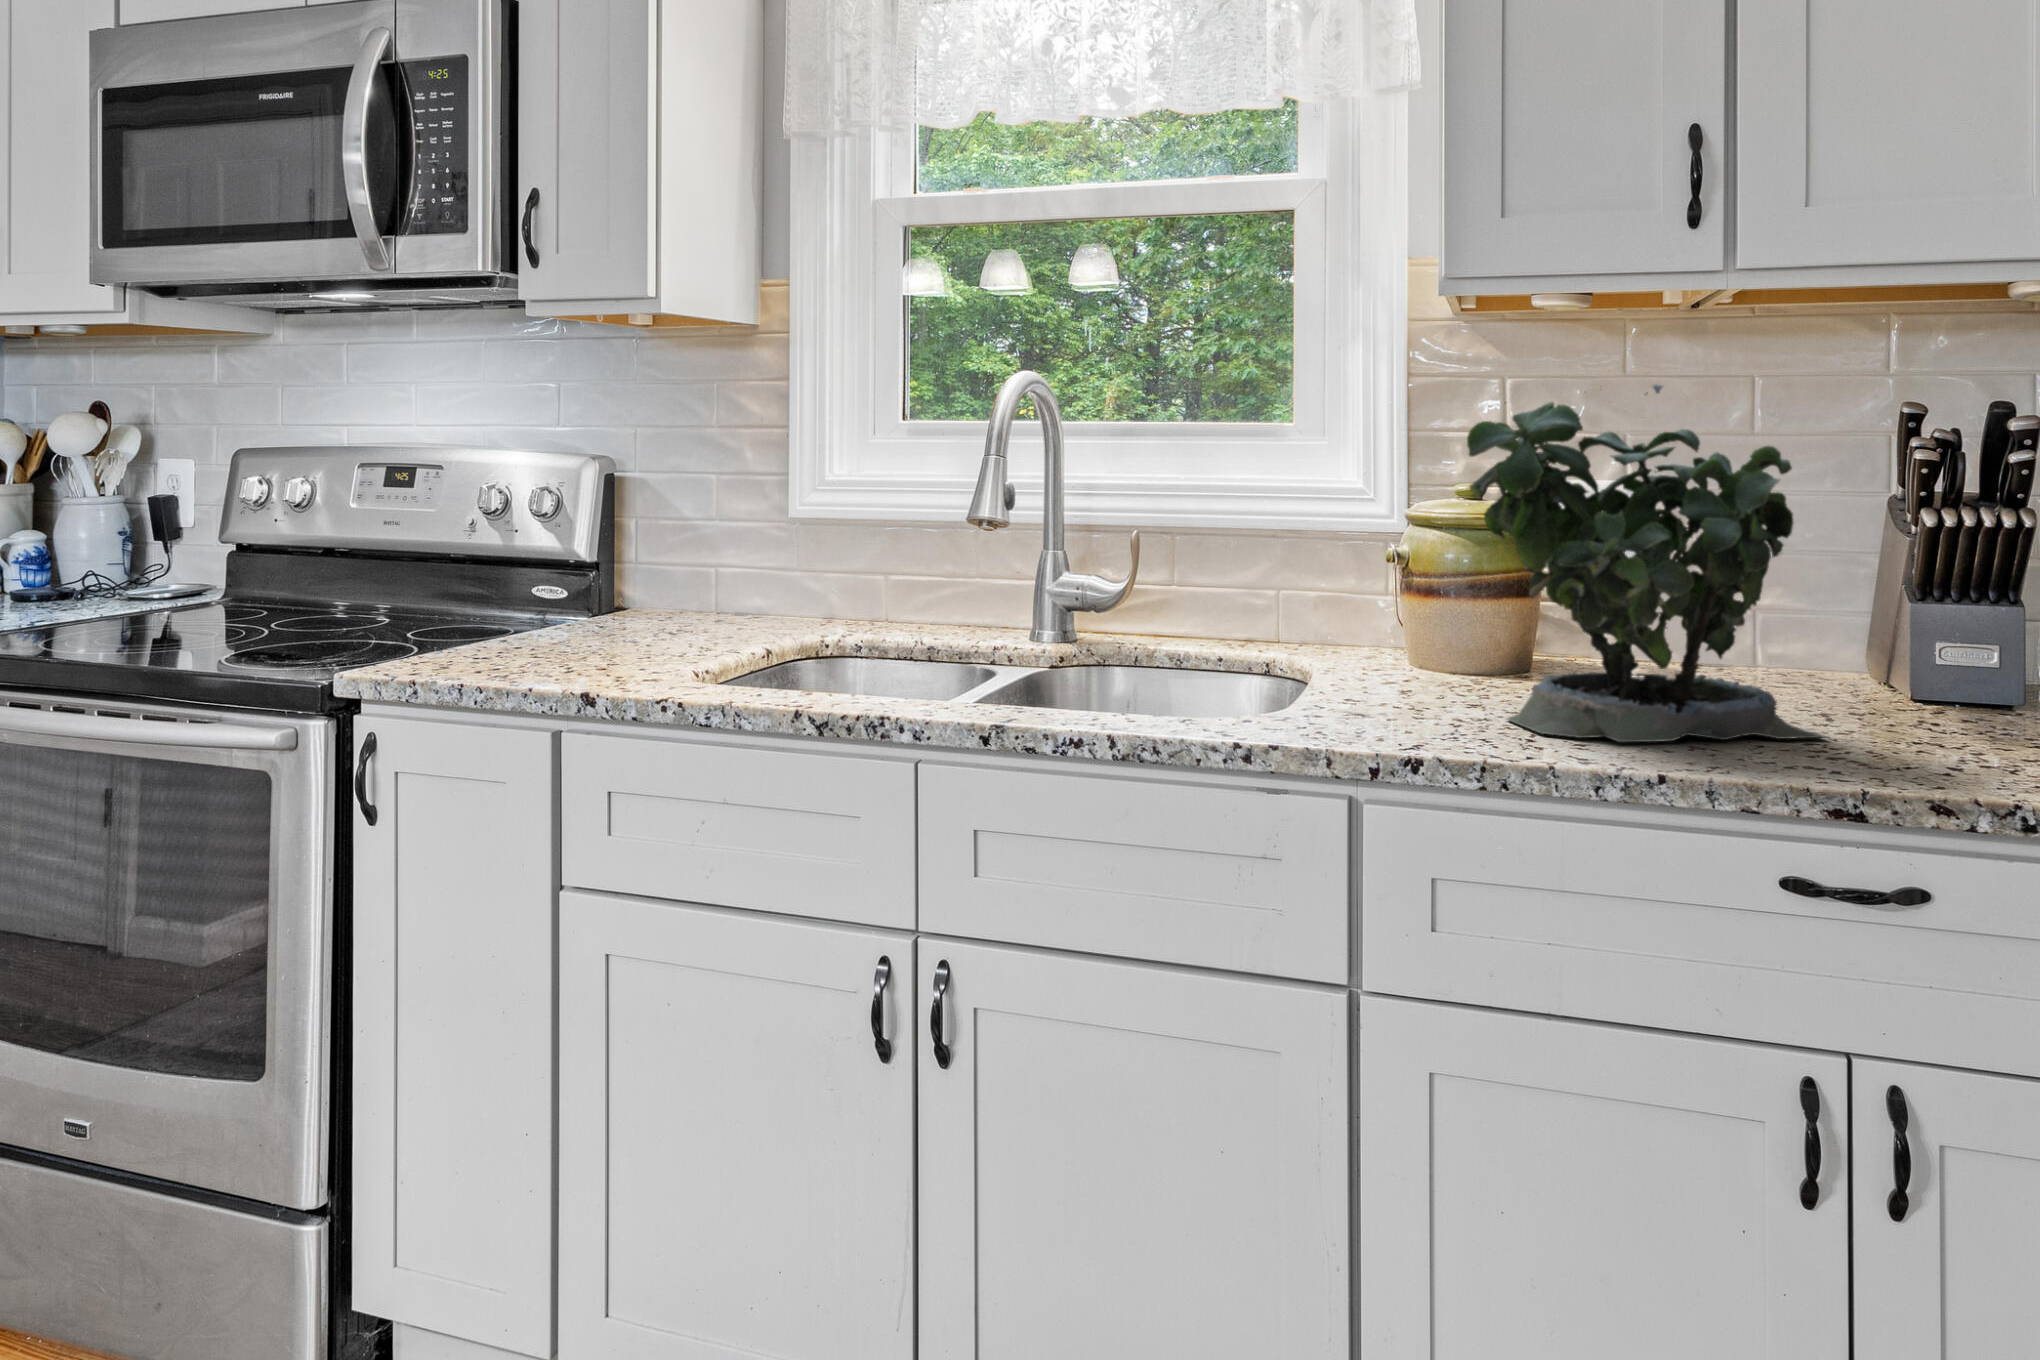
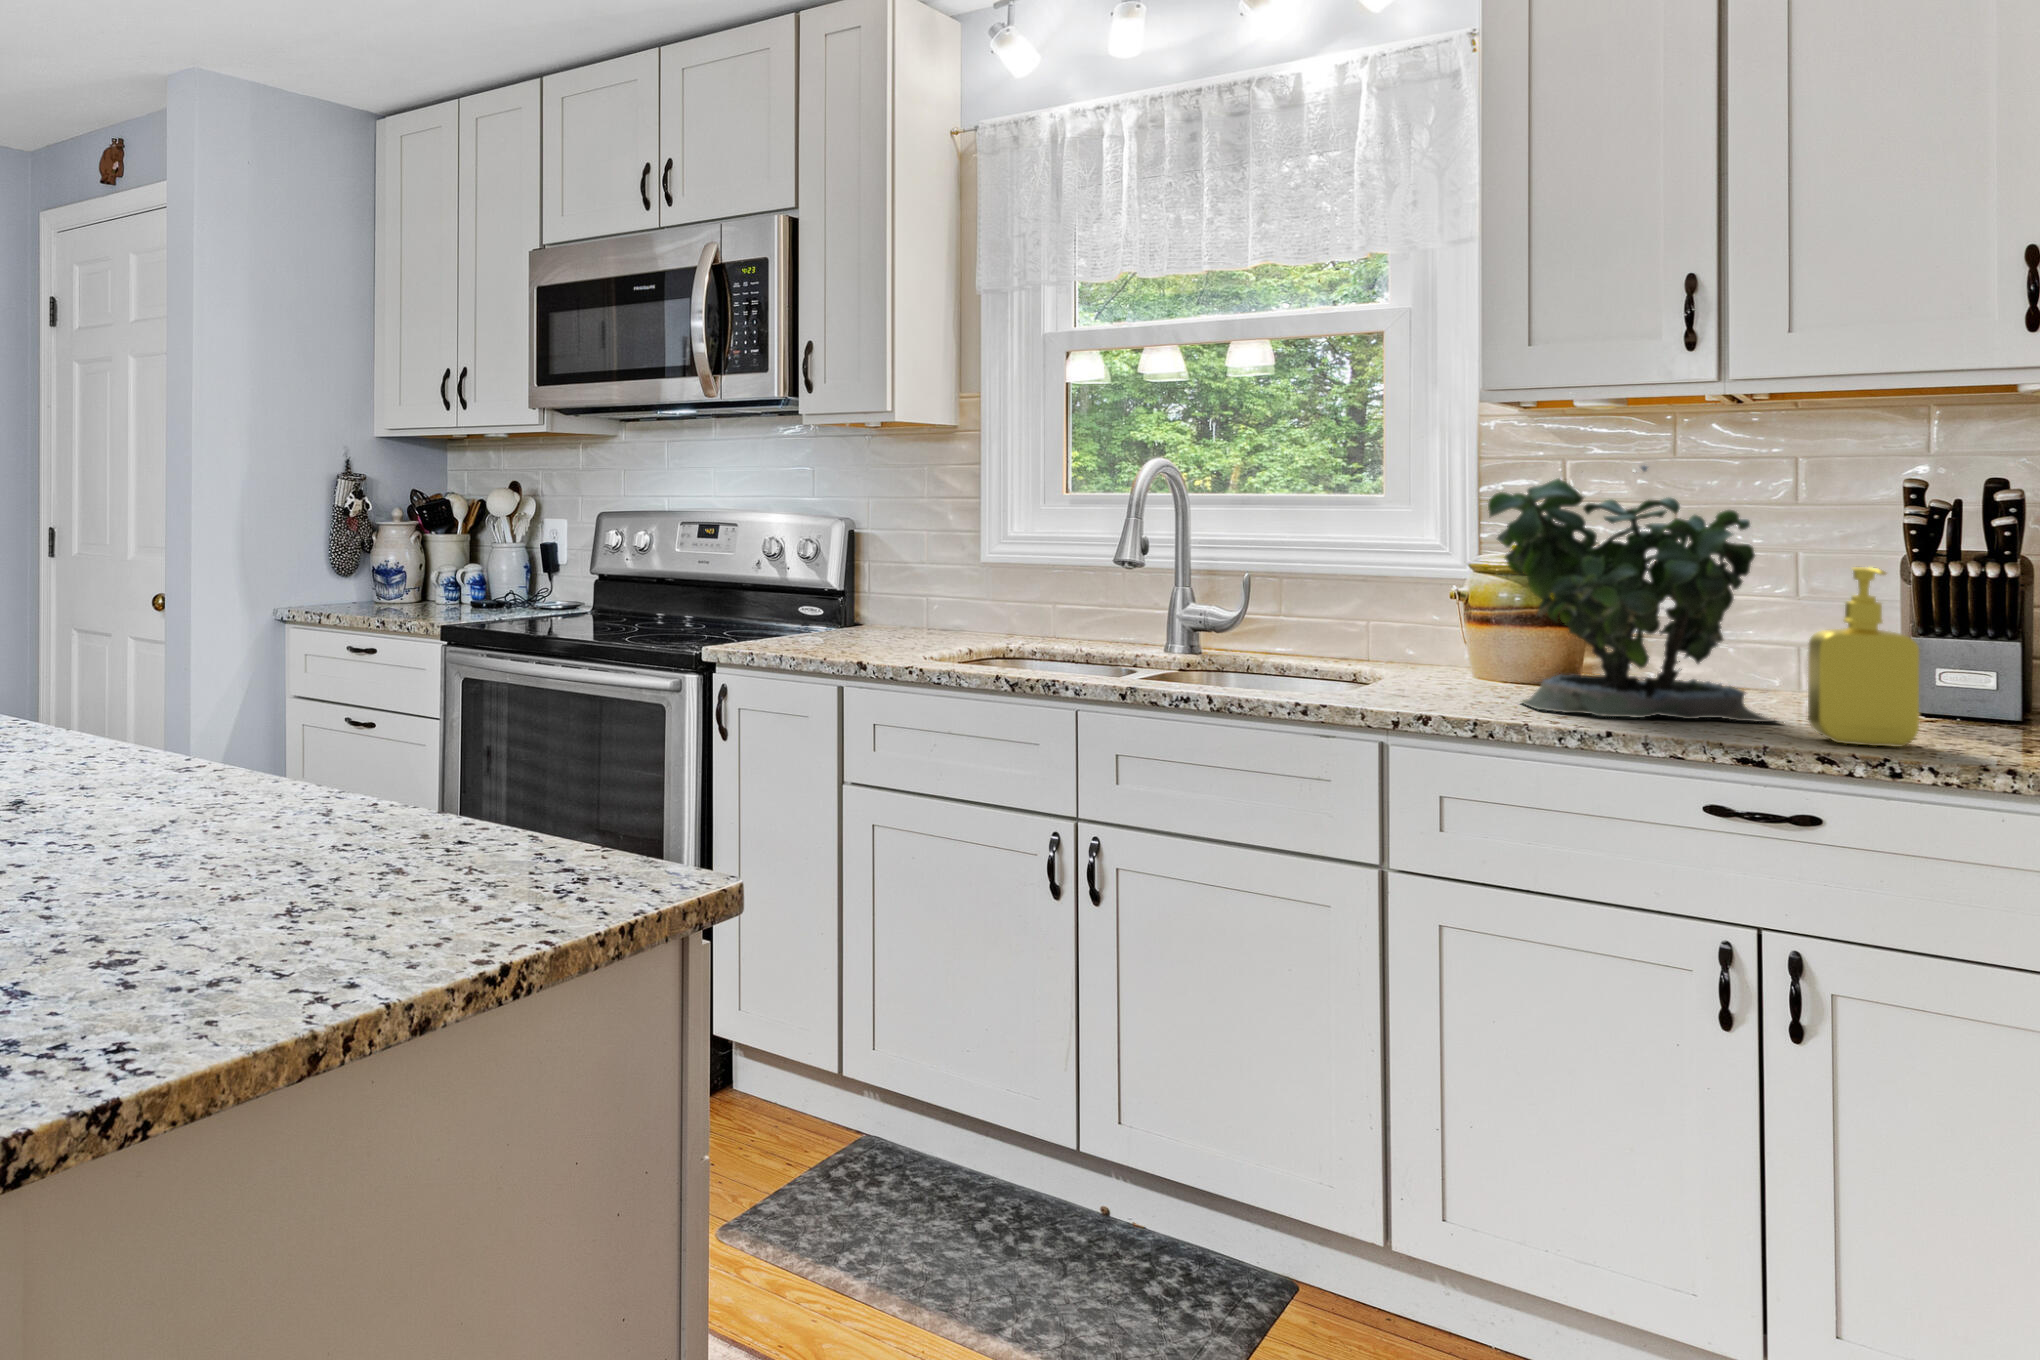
soap dispenser: none [1883,526,2023,778] -> present [1808,567,1920,747]

